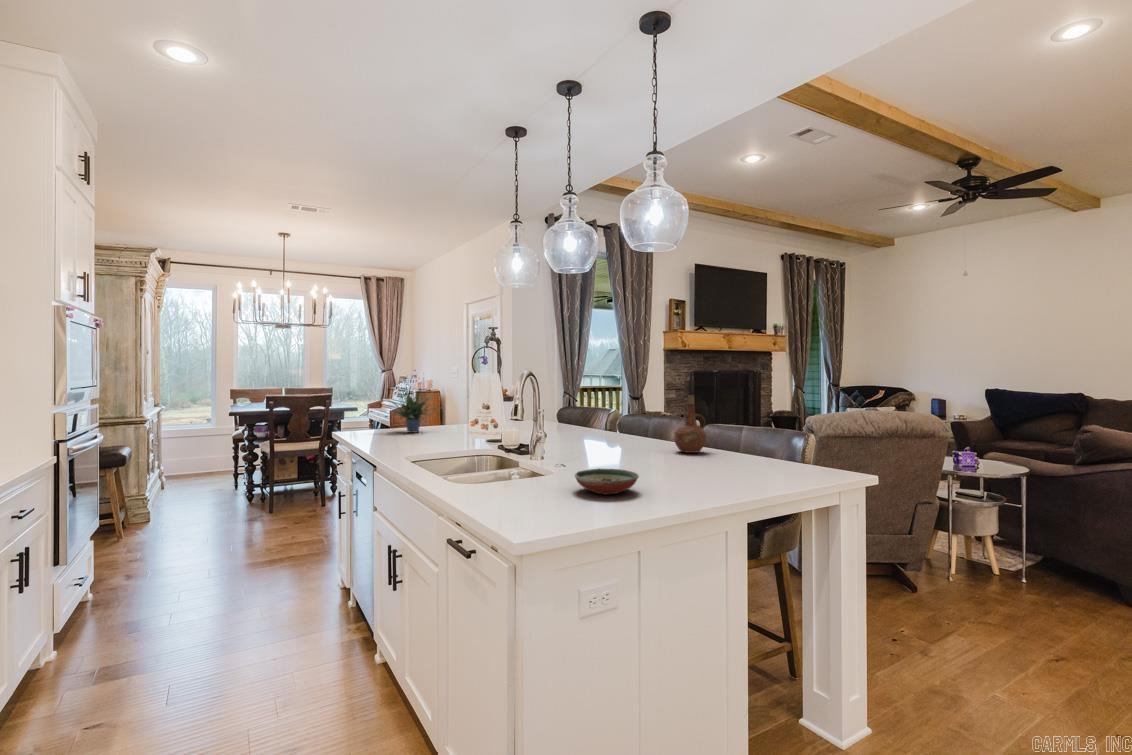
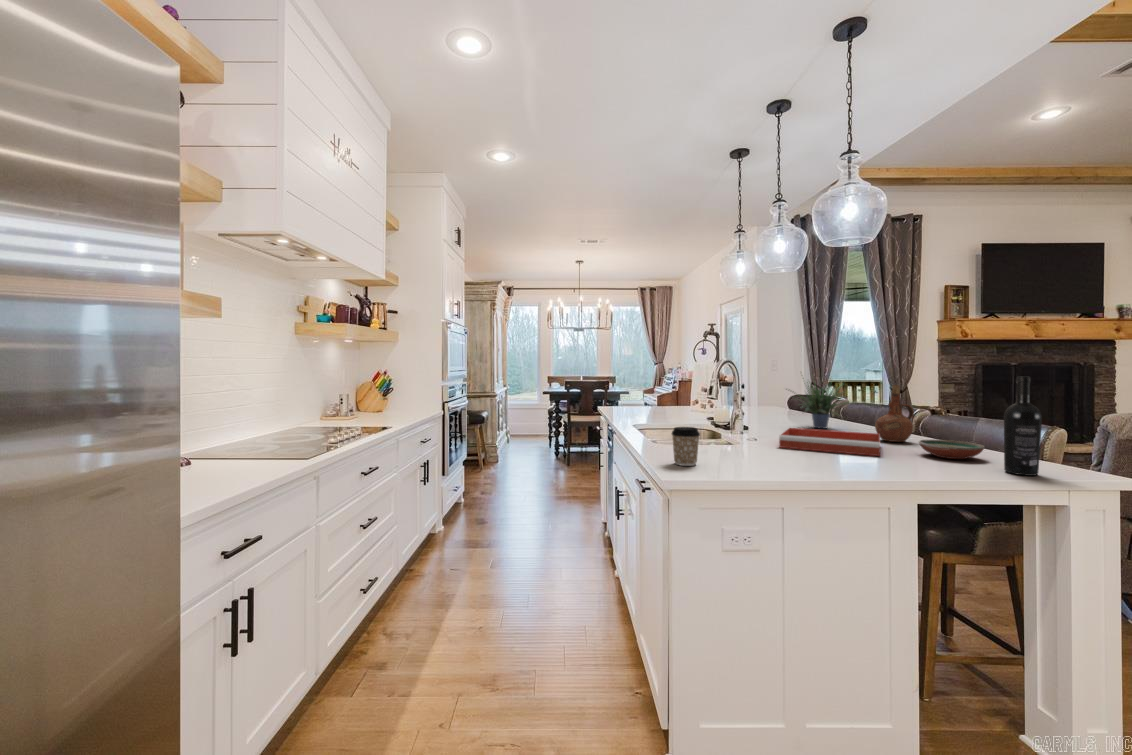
wine bottle: none [803,387,831,478] -> present [1004,377,1042,476]
potted plant: present [386,389,439,433] -> present [786,382,849,429]
tray: none [601,446,702,471] -> present [779,428,880,456]
coffee cup: none [517,460,554,512] -> present [672,427,700,466]
decorative bowl: present [575,469,639,494] -> present [919,440,985,459]

